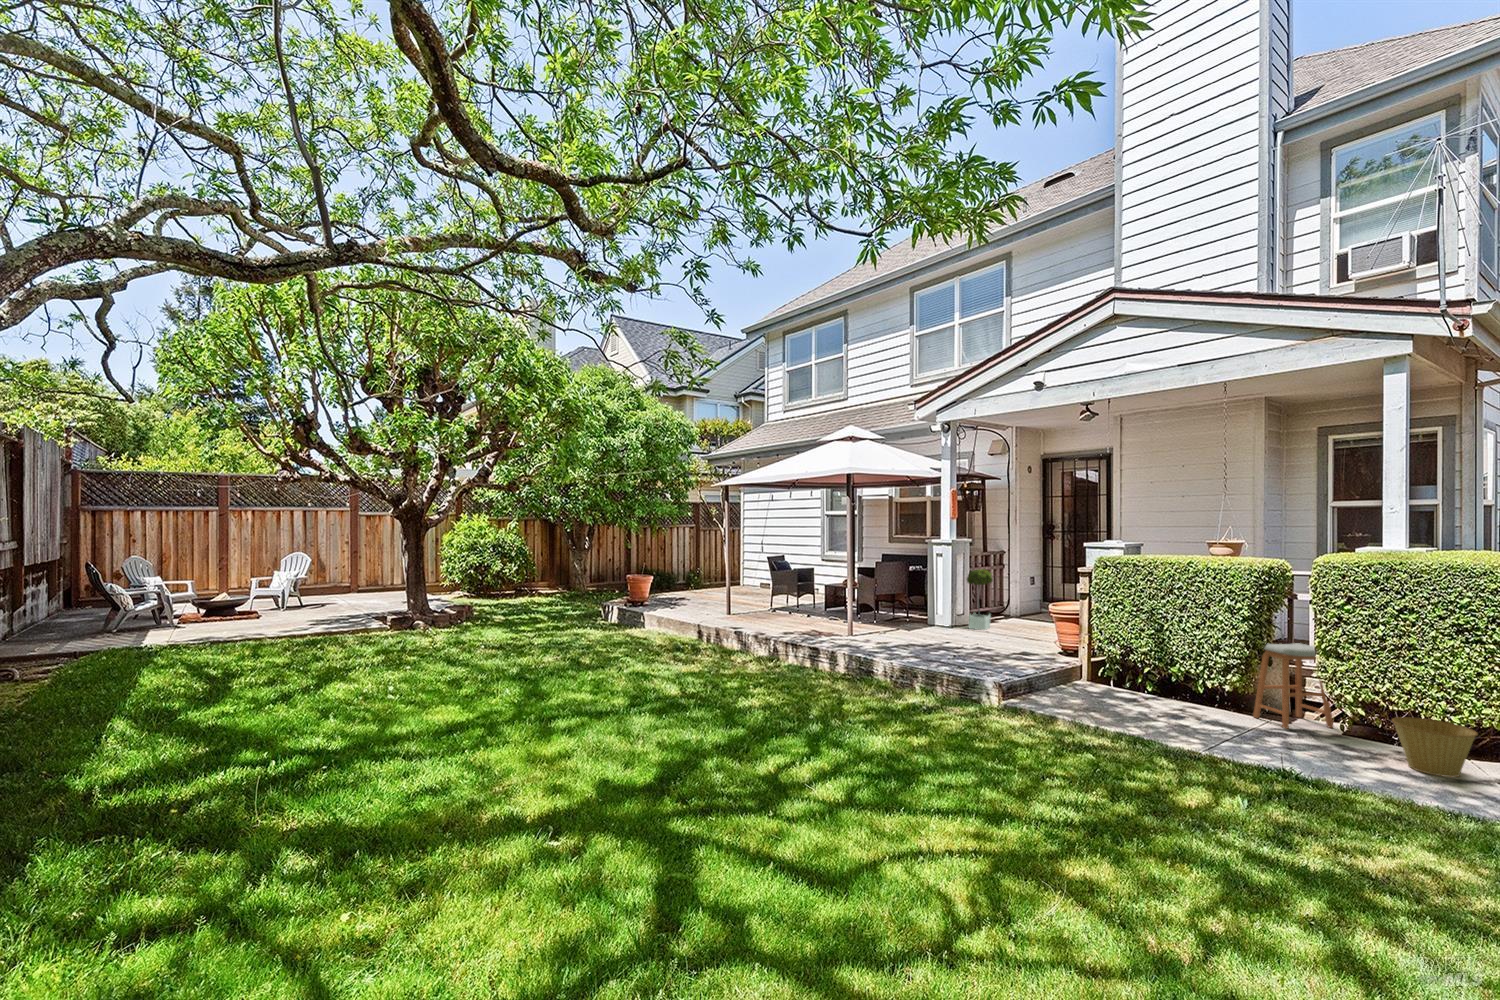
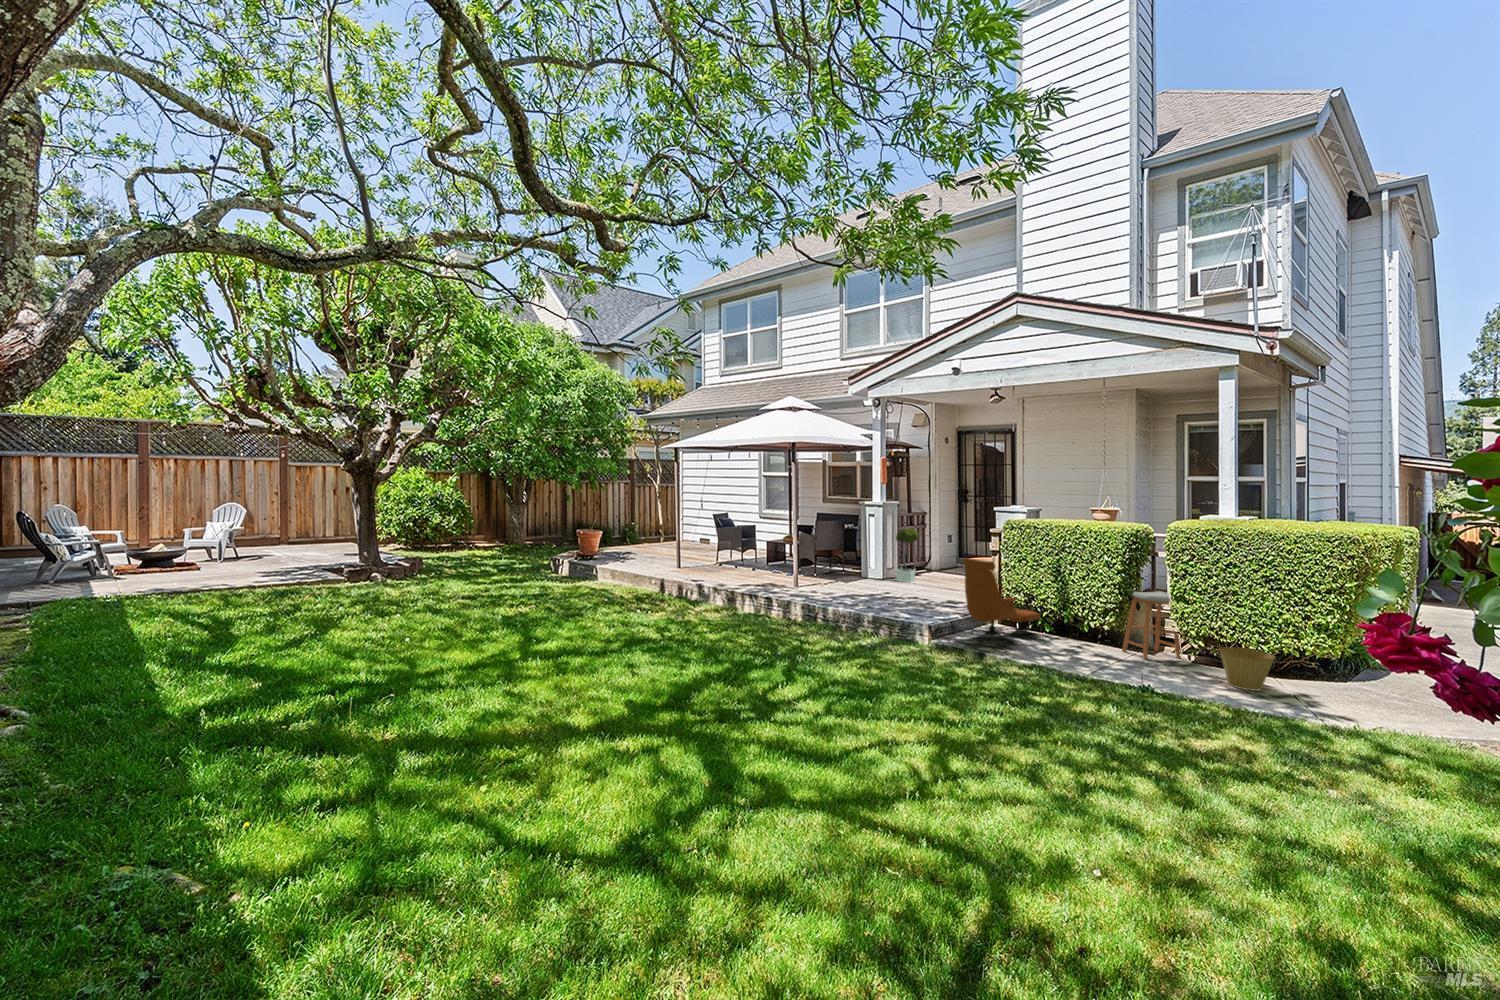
lounge chair: none [1046,602,1144,706] -> present [963,558,1040,643]

